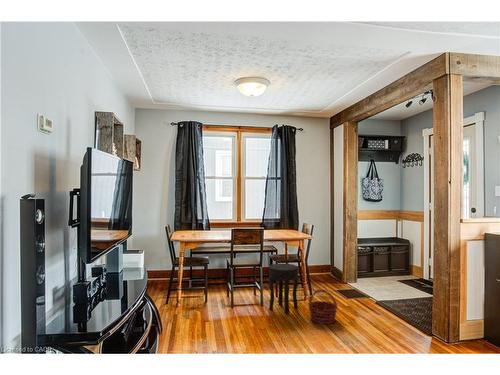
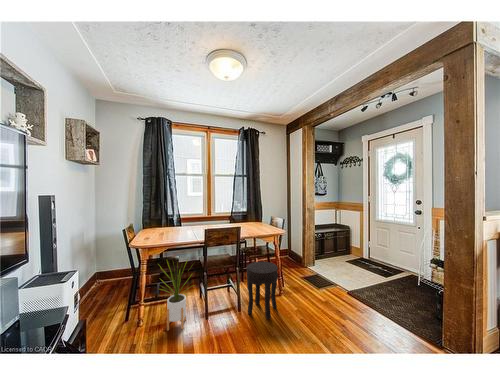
house plant: none [191,249,223,312] -> present [161,261,187,331]
basket: present [308,289,337,324] -> none [293,293,326,335]

